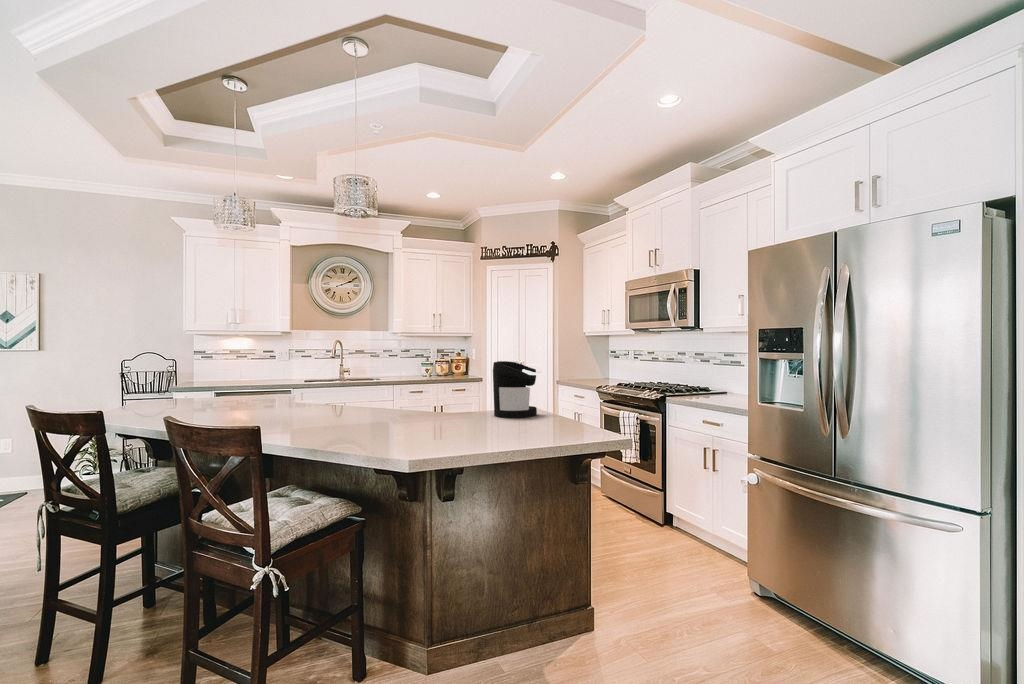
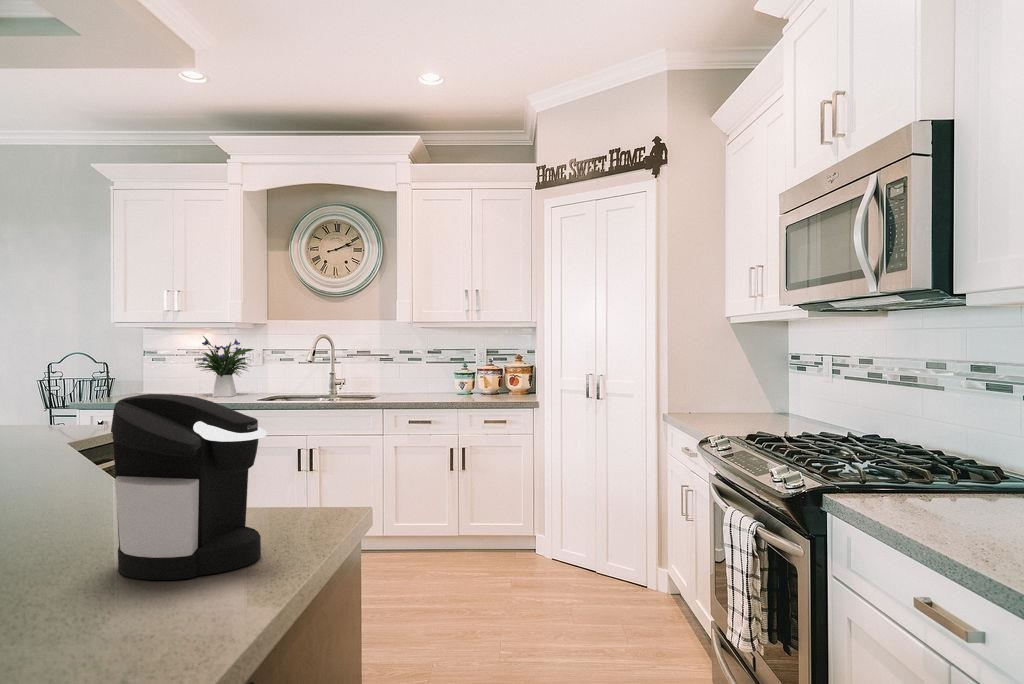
flower arrangement: none [242,340,285,382] -> present [196,336,254,397]

